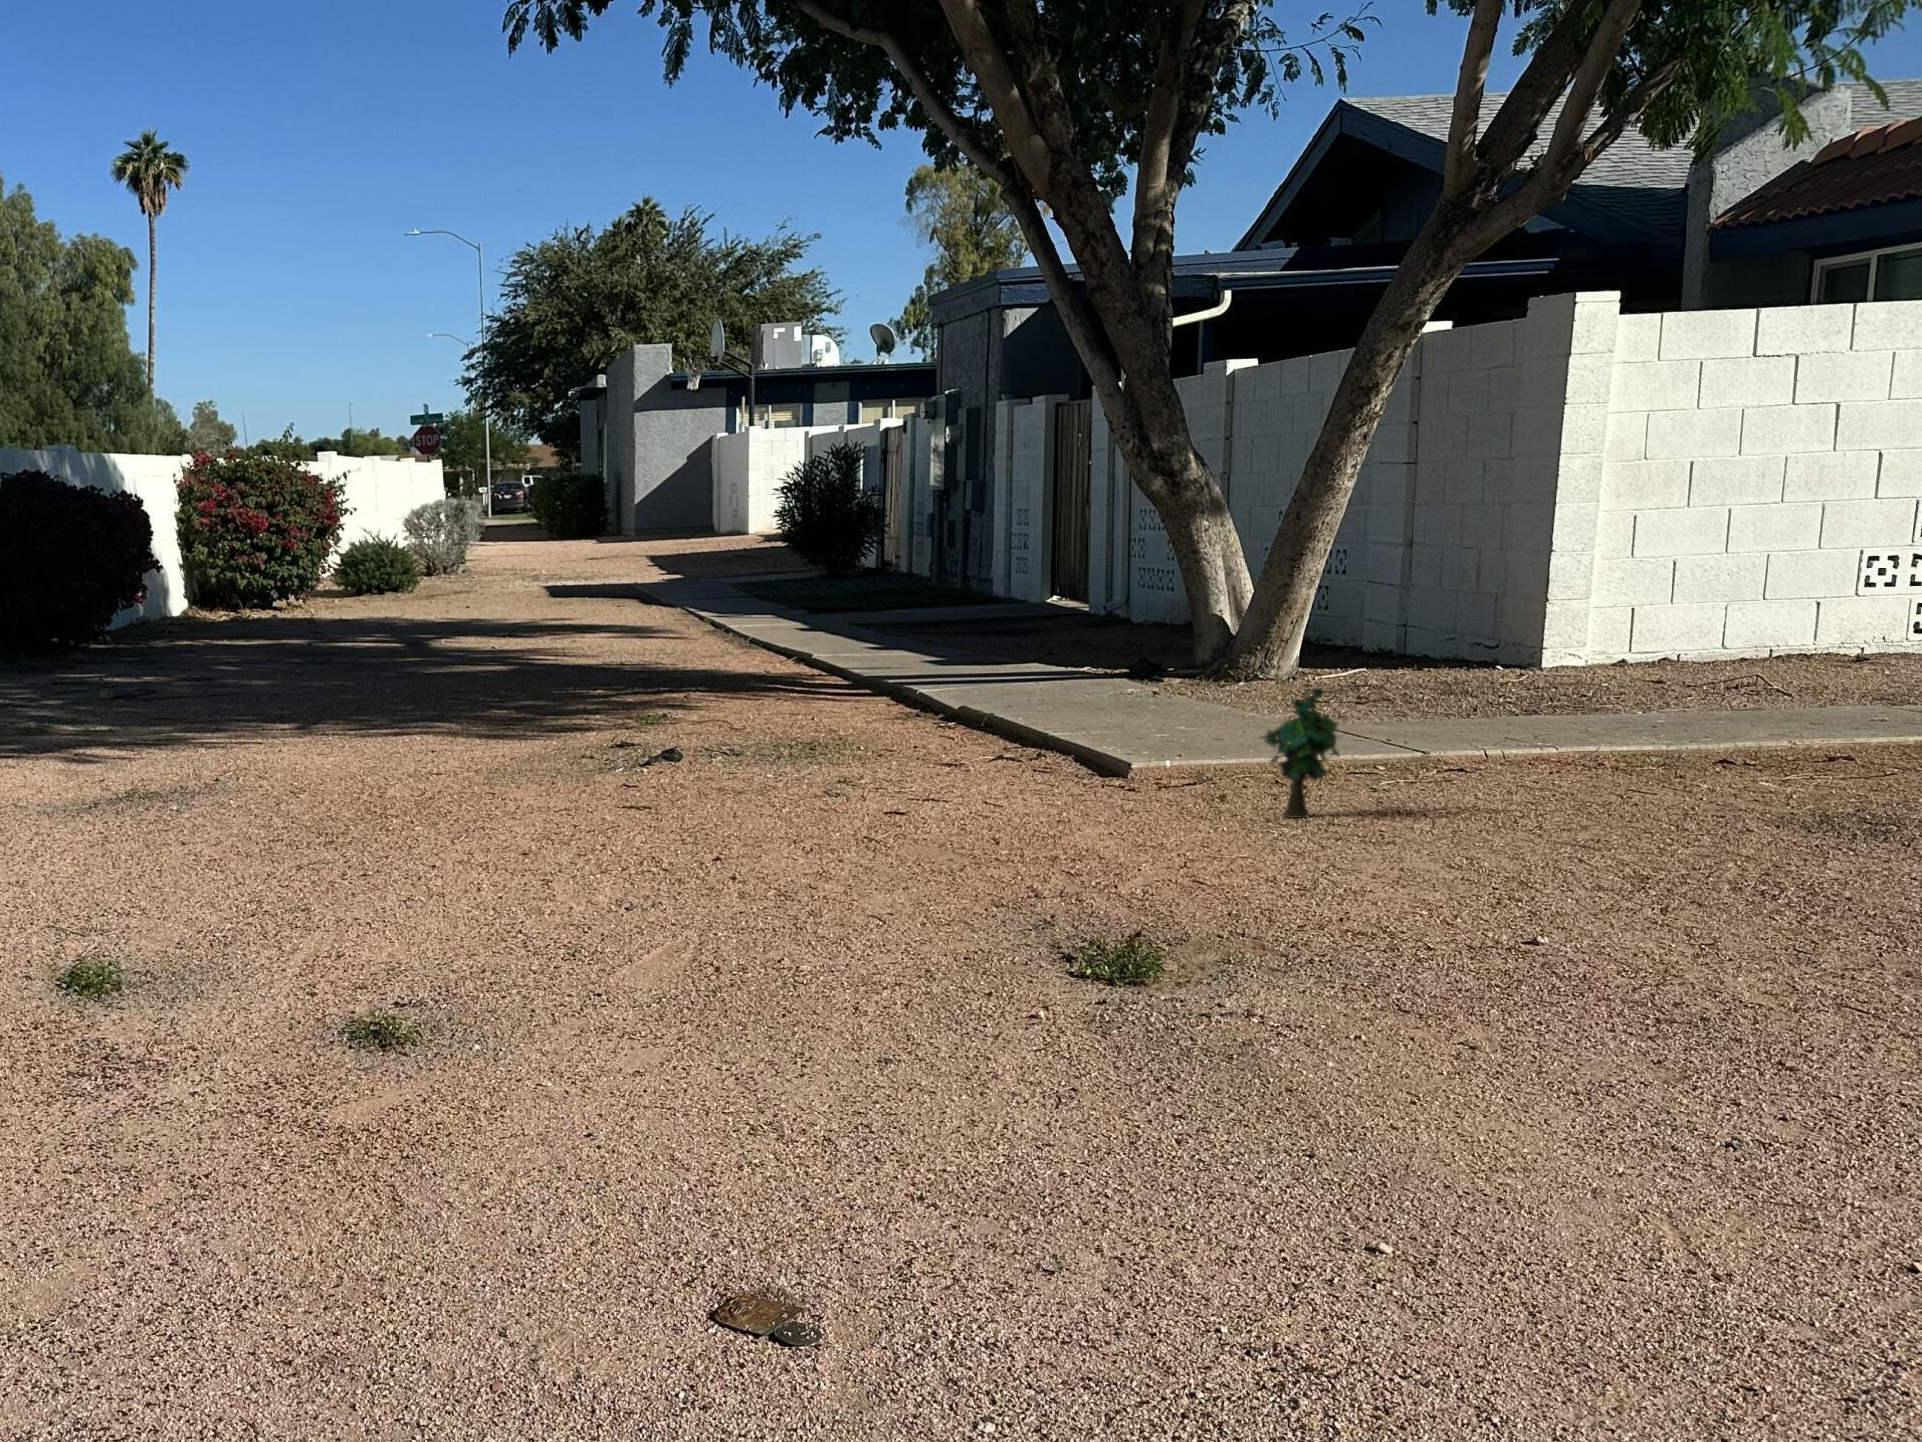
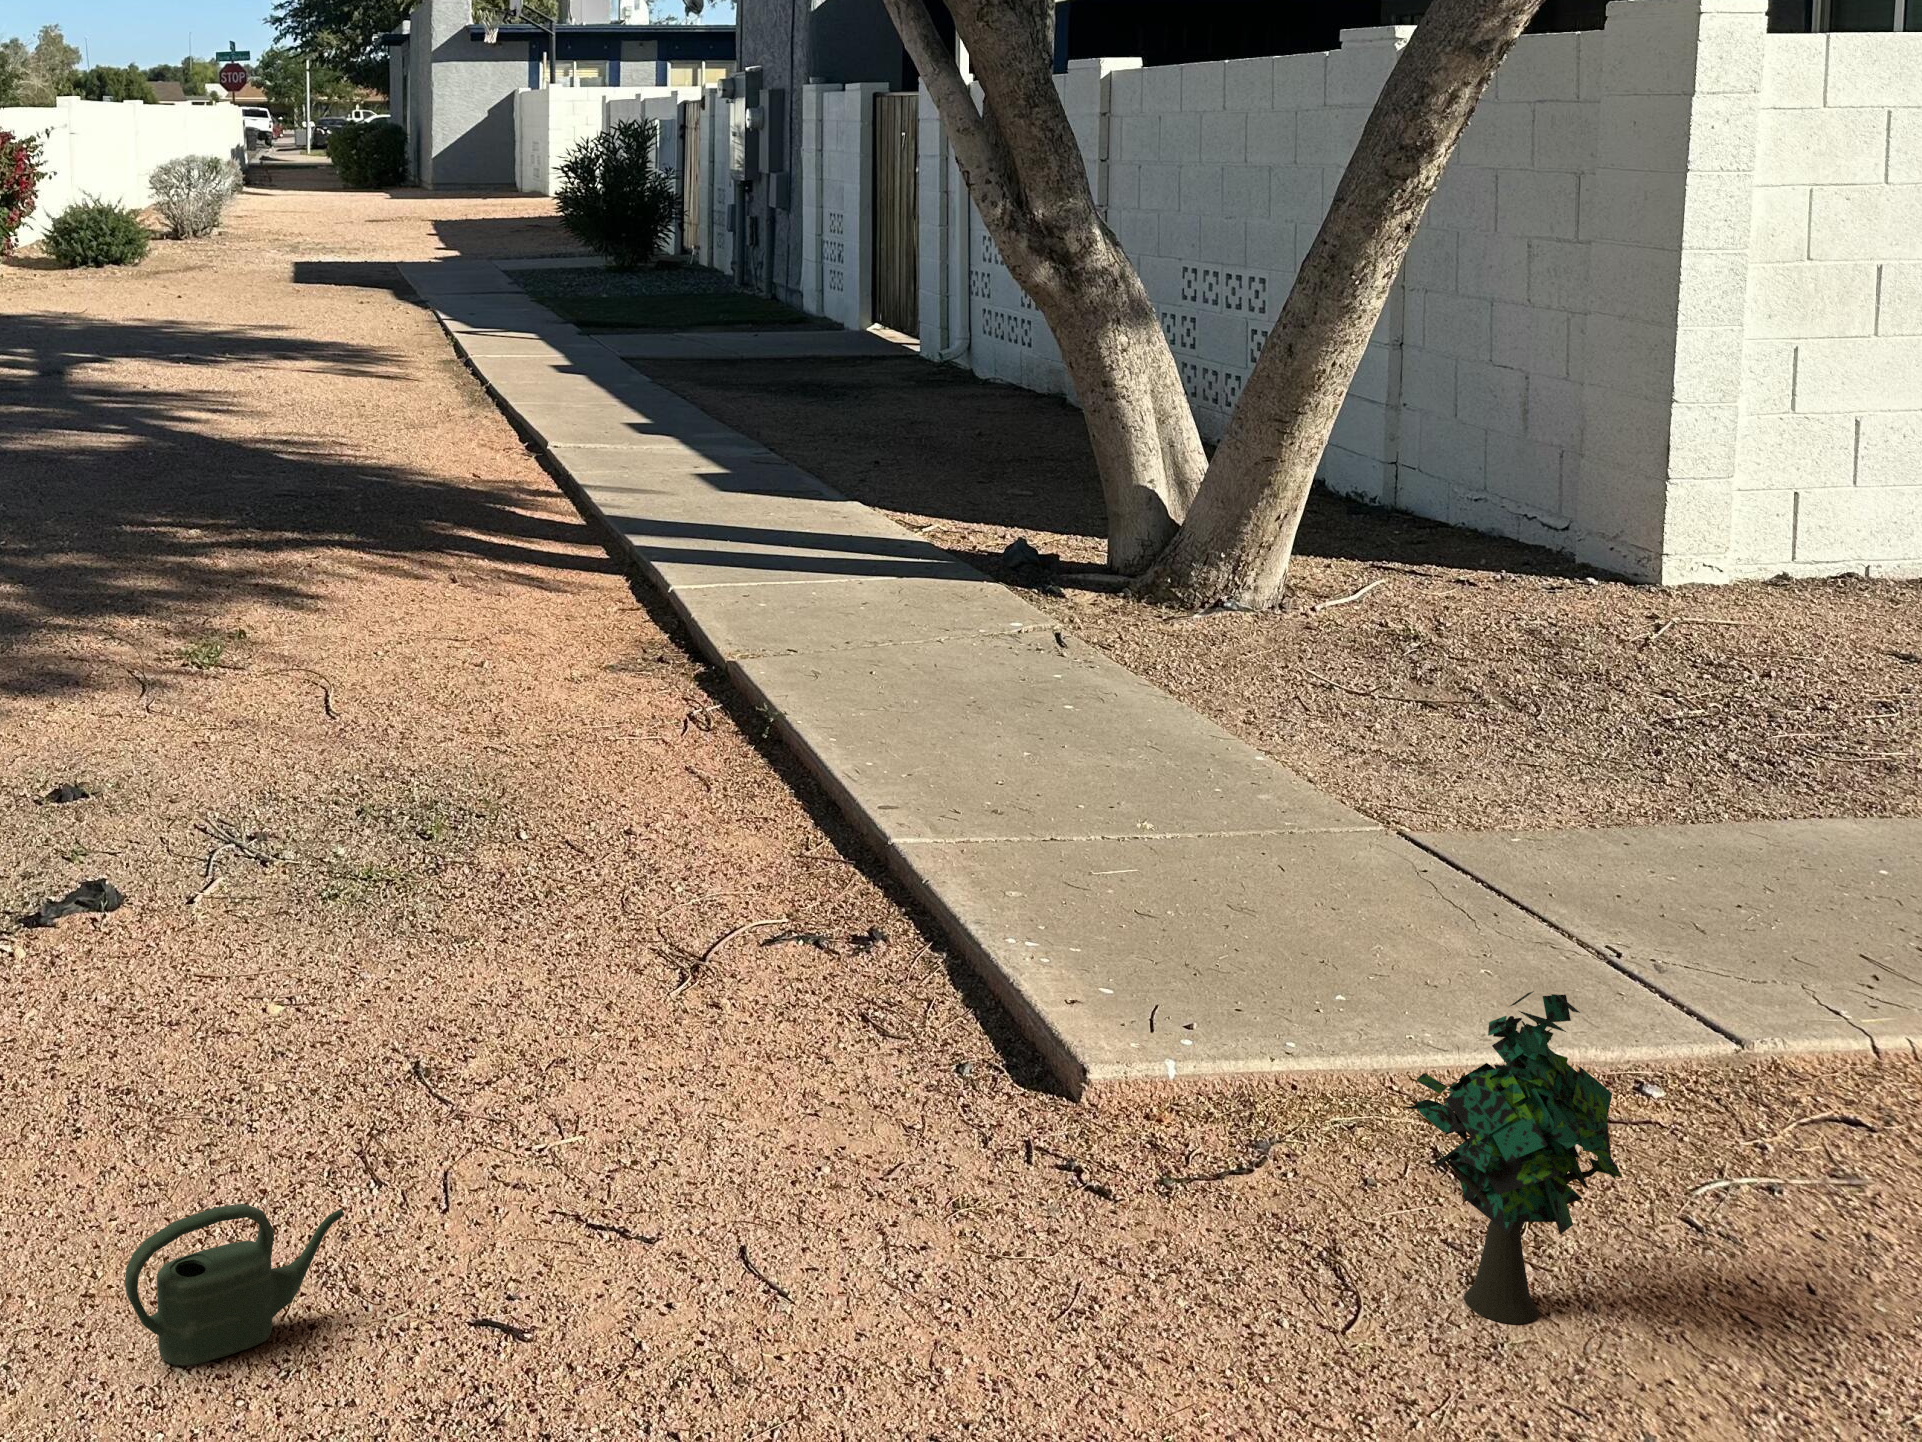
watering can: none [757,783,835,838] -> present [125,1204,343,1366]

